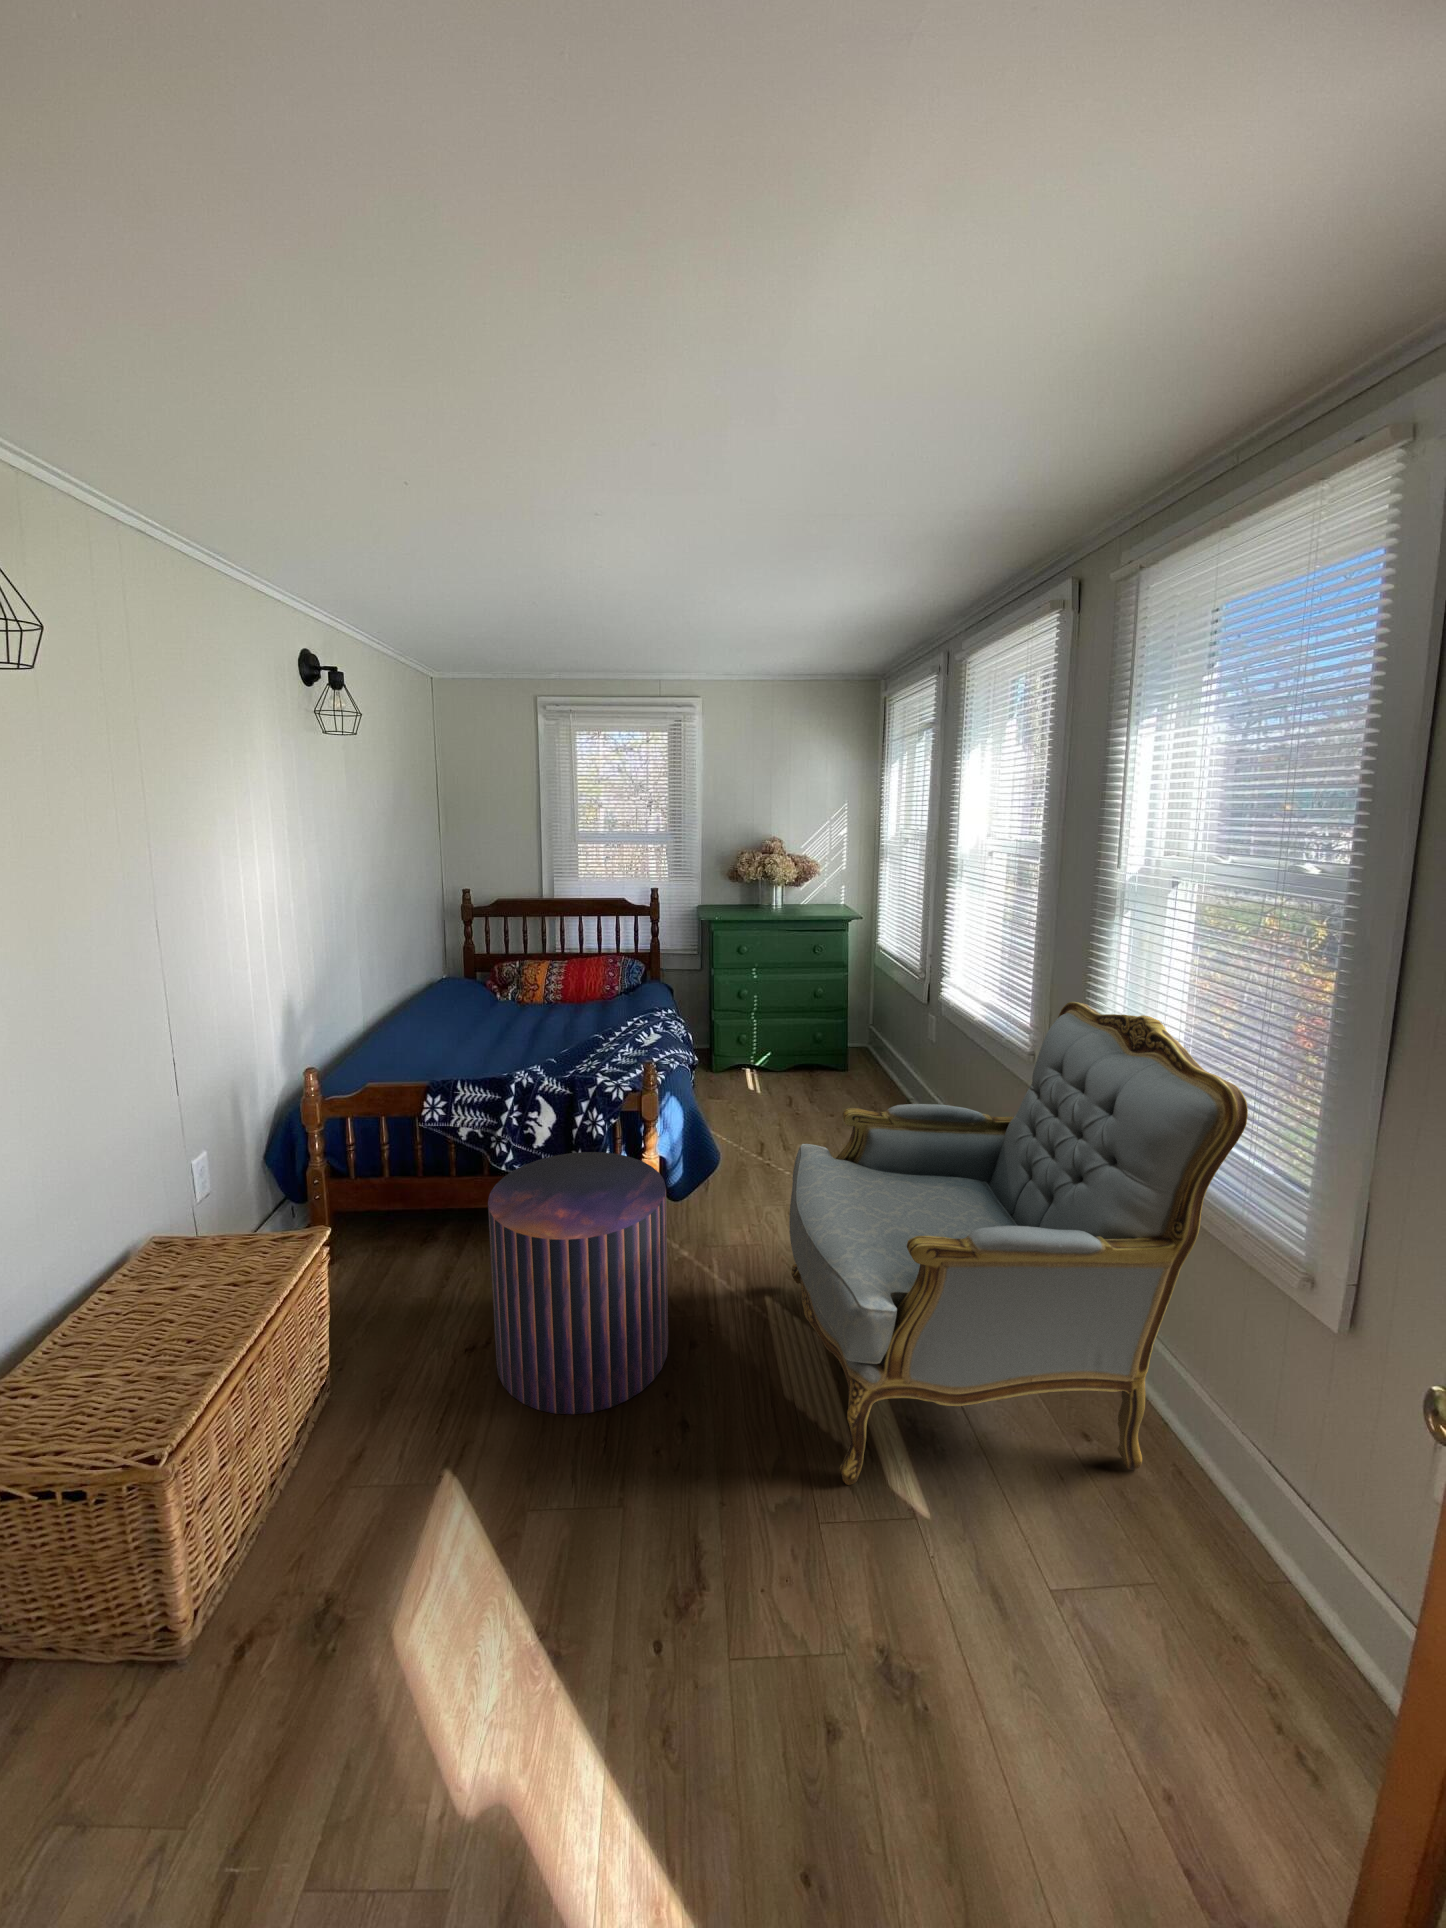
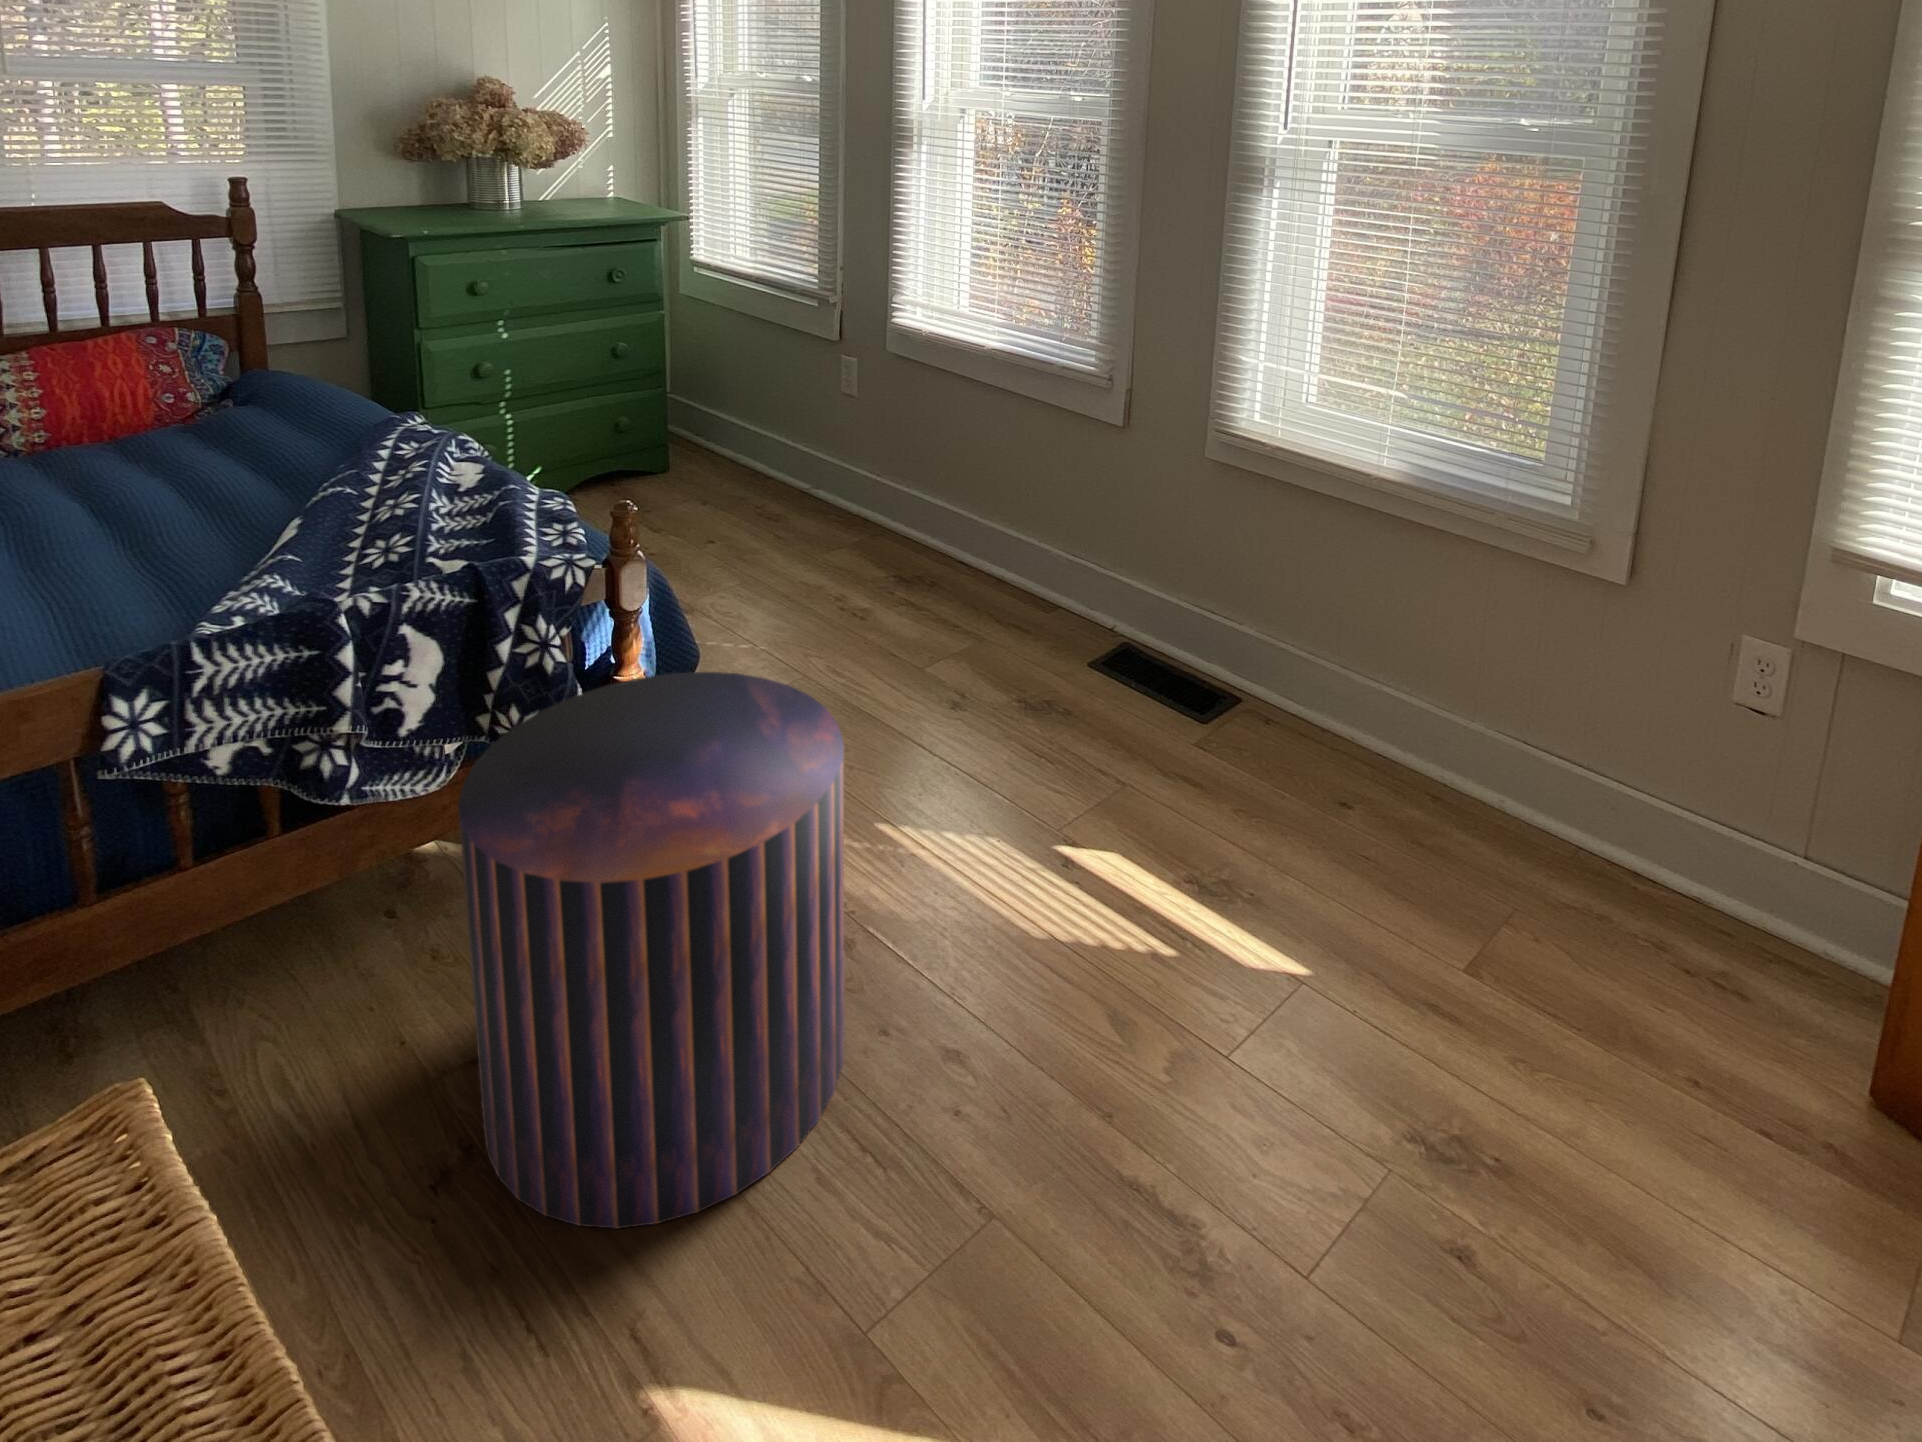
armchair: present [789,1002,1248,1485] -> none [904,287,1502,996]

